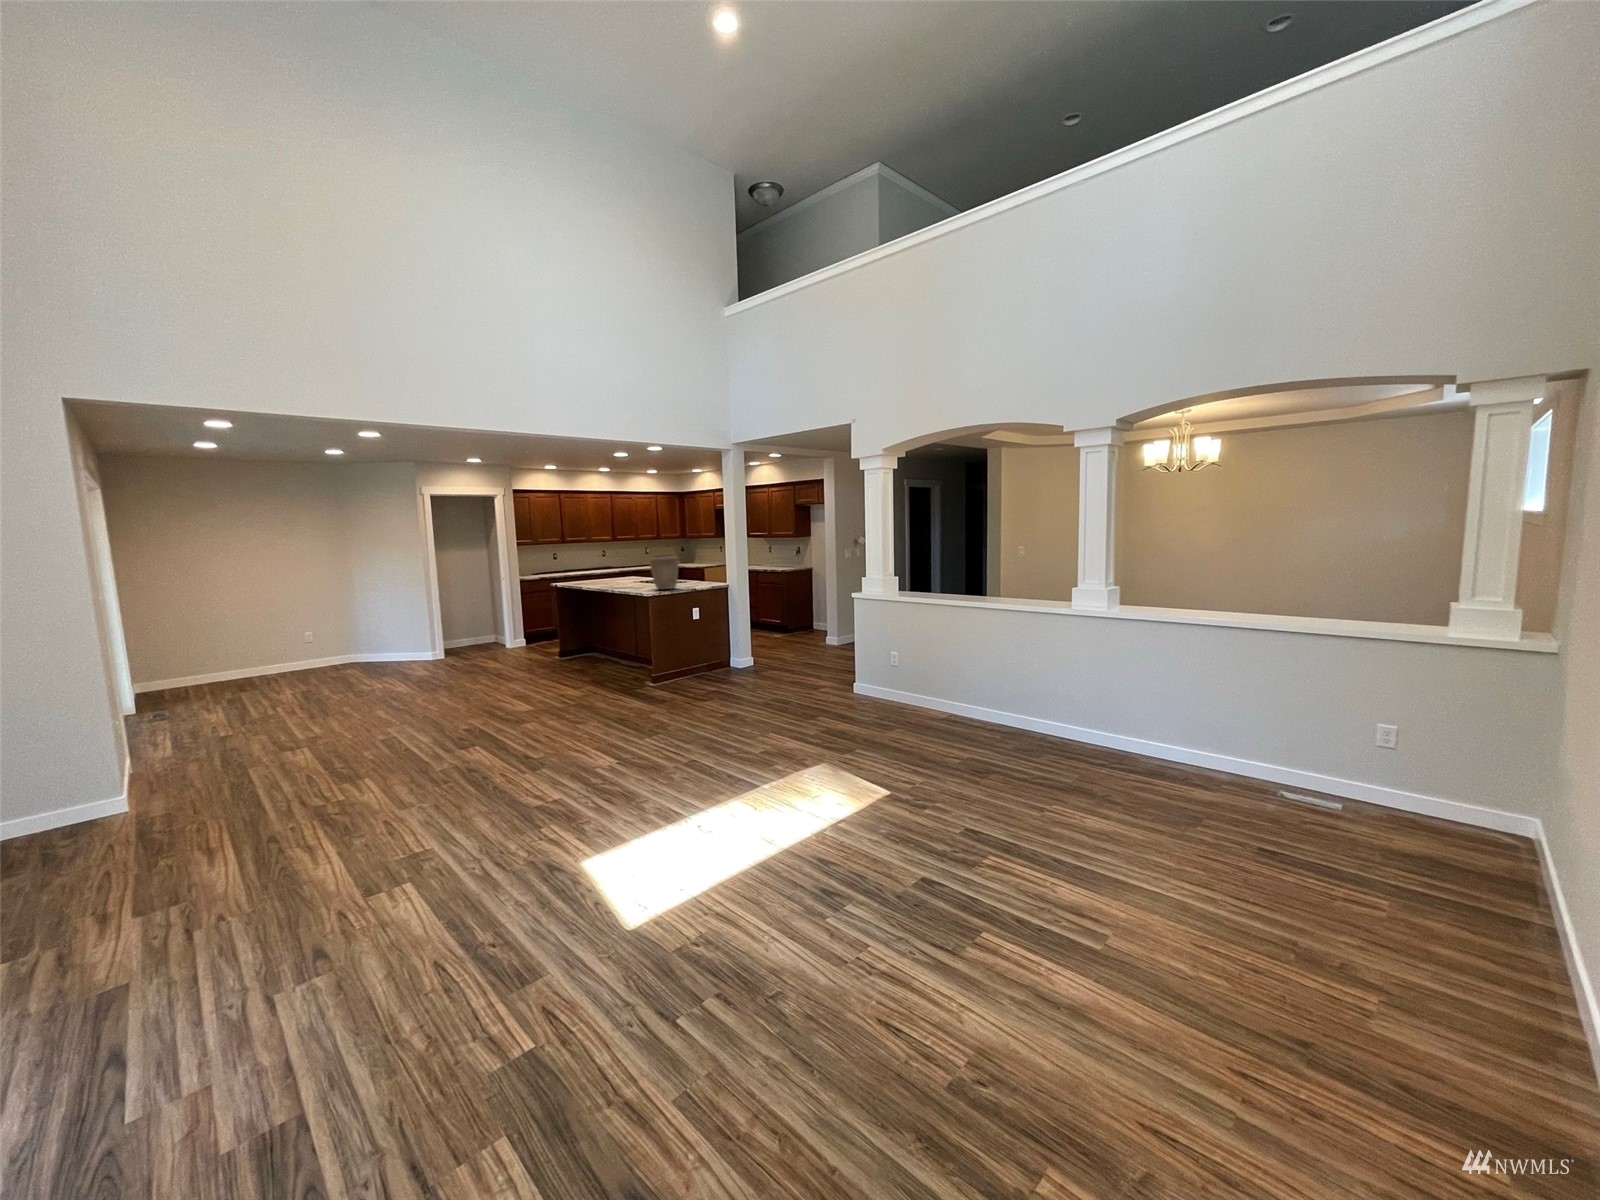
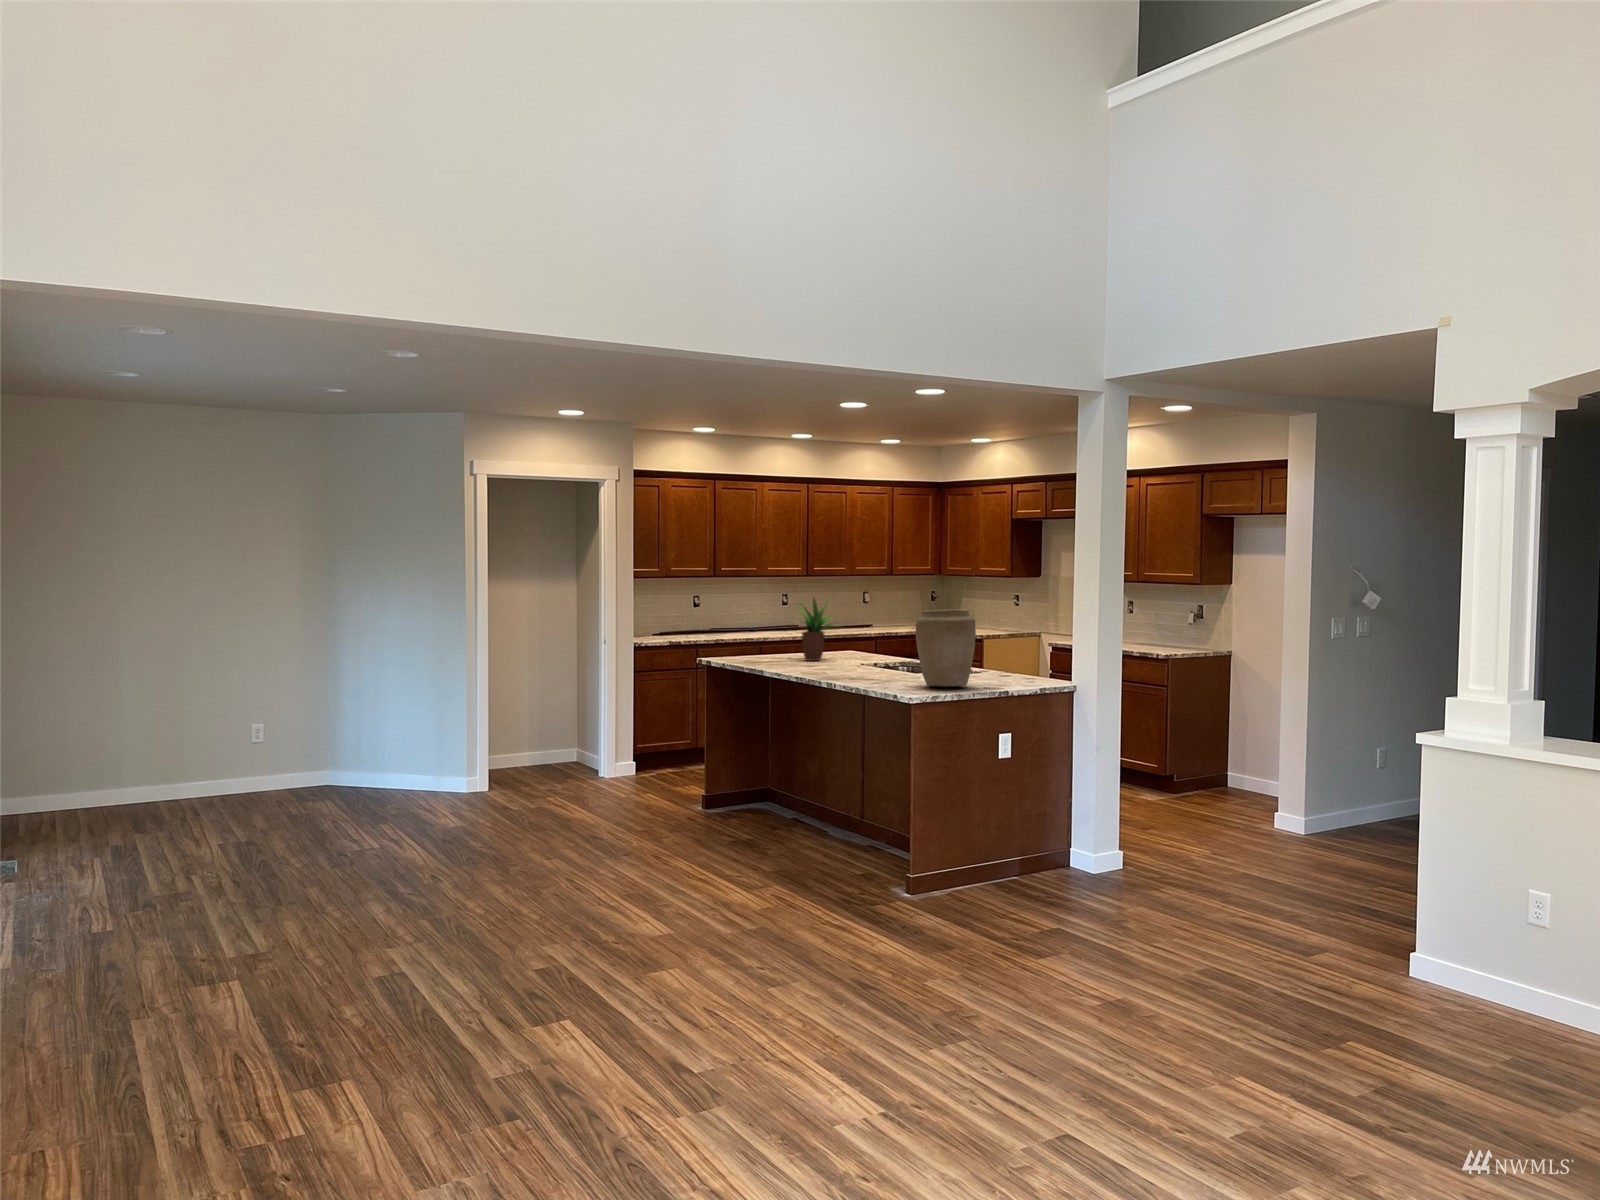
potted plant: none [596,549,625,582] -> present [798,598,832,661]

